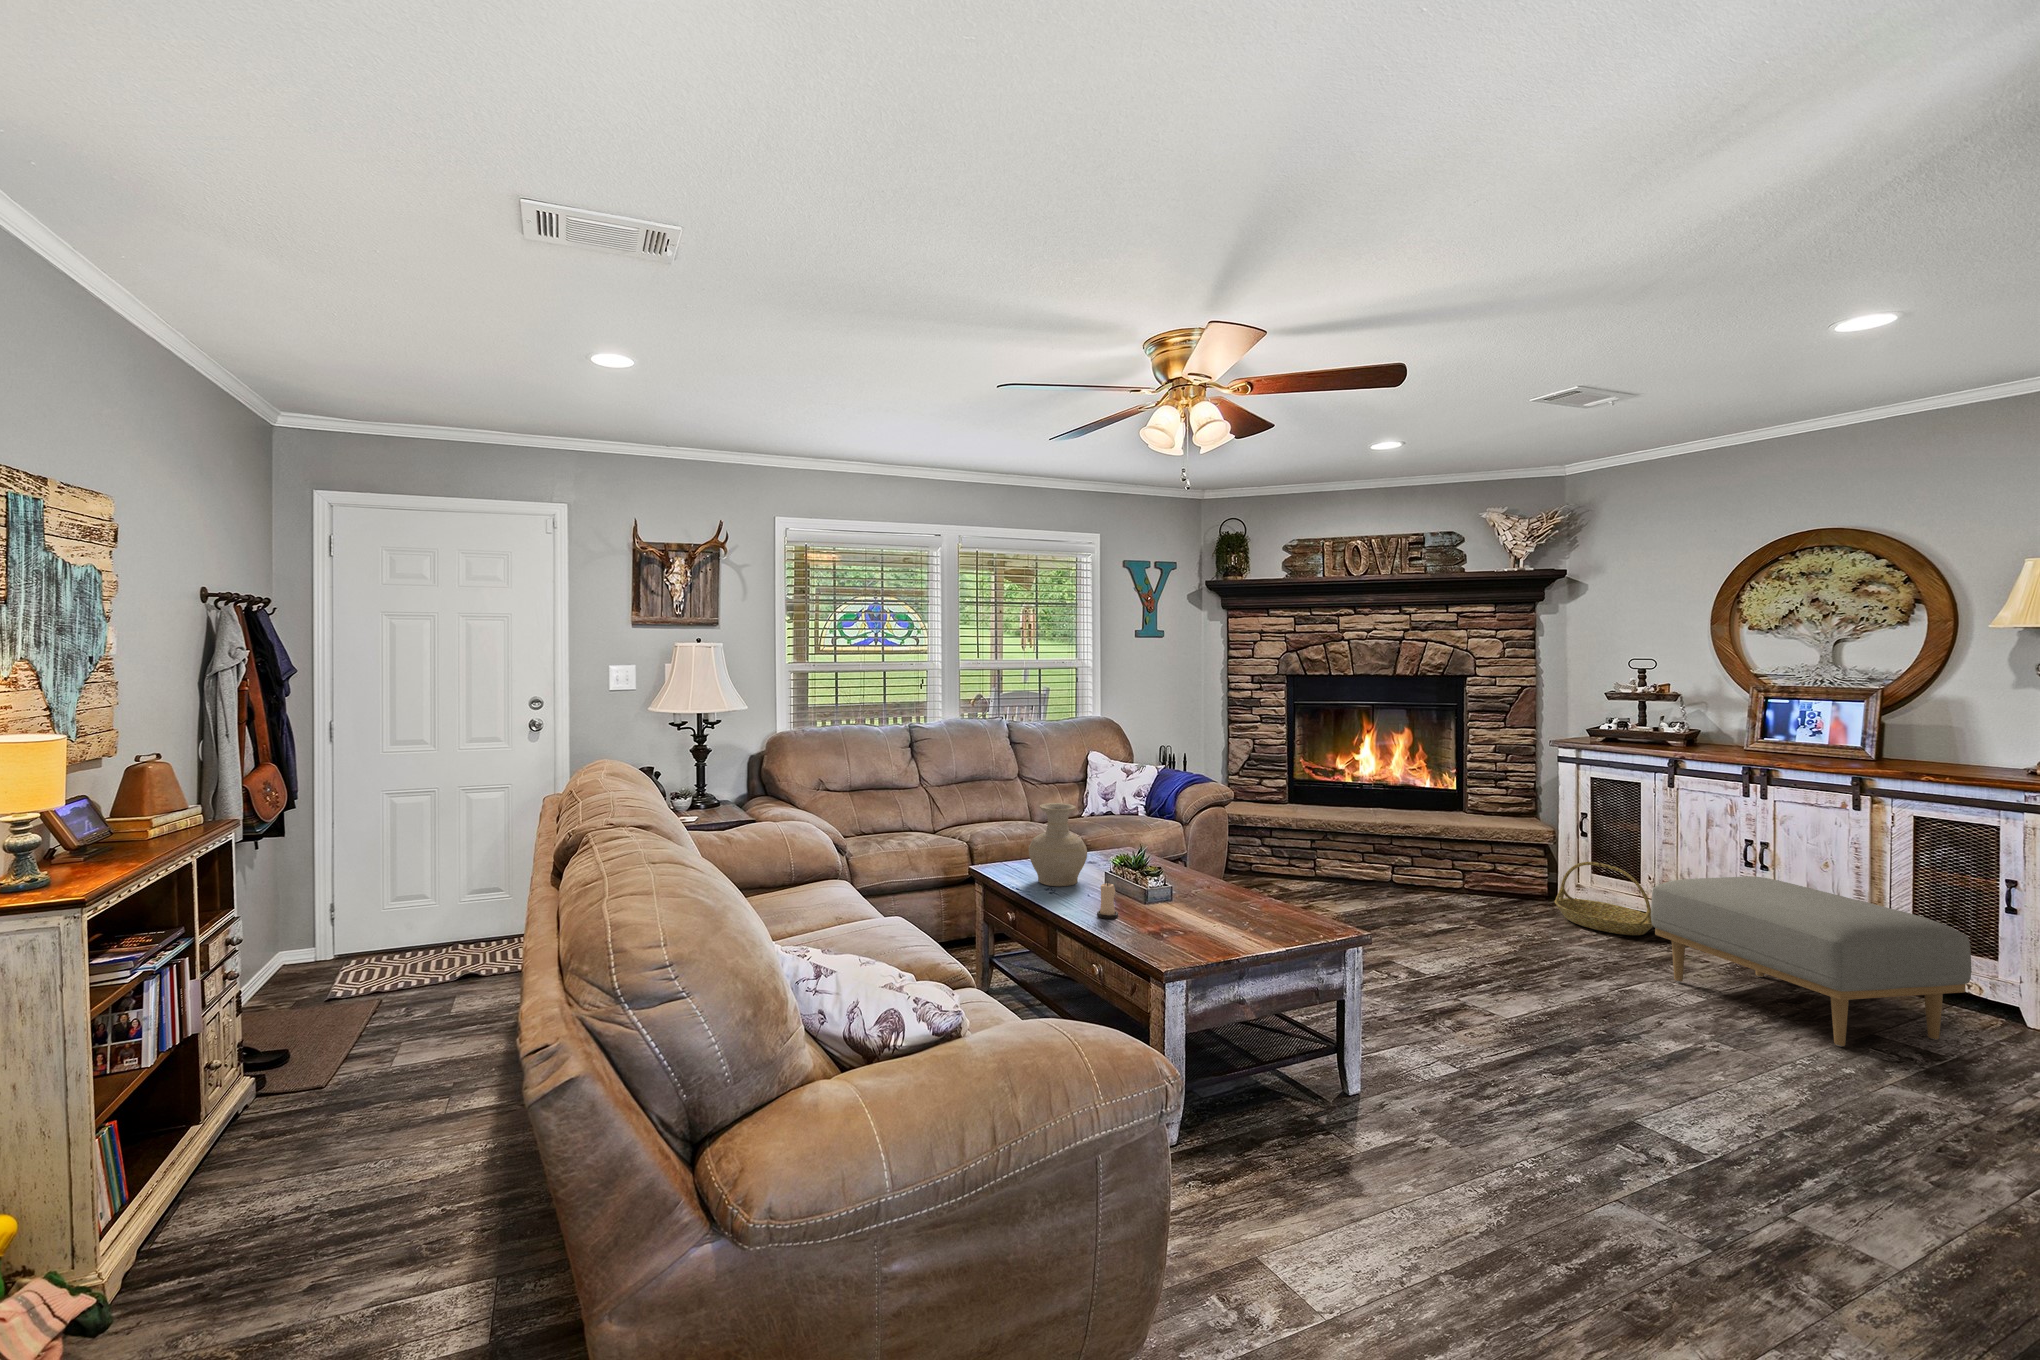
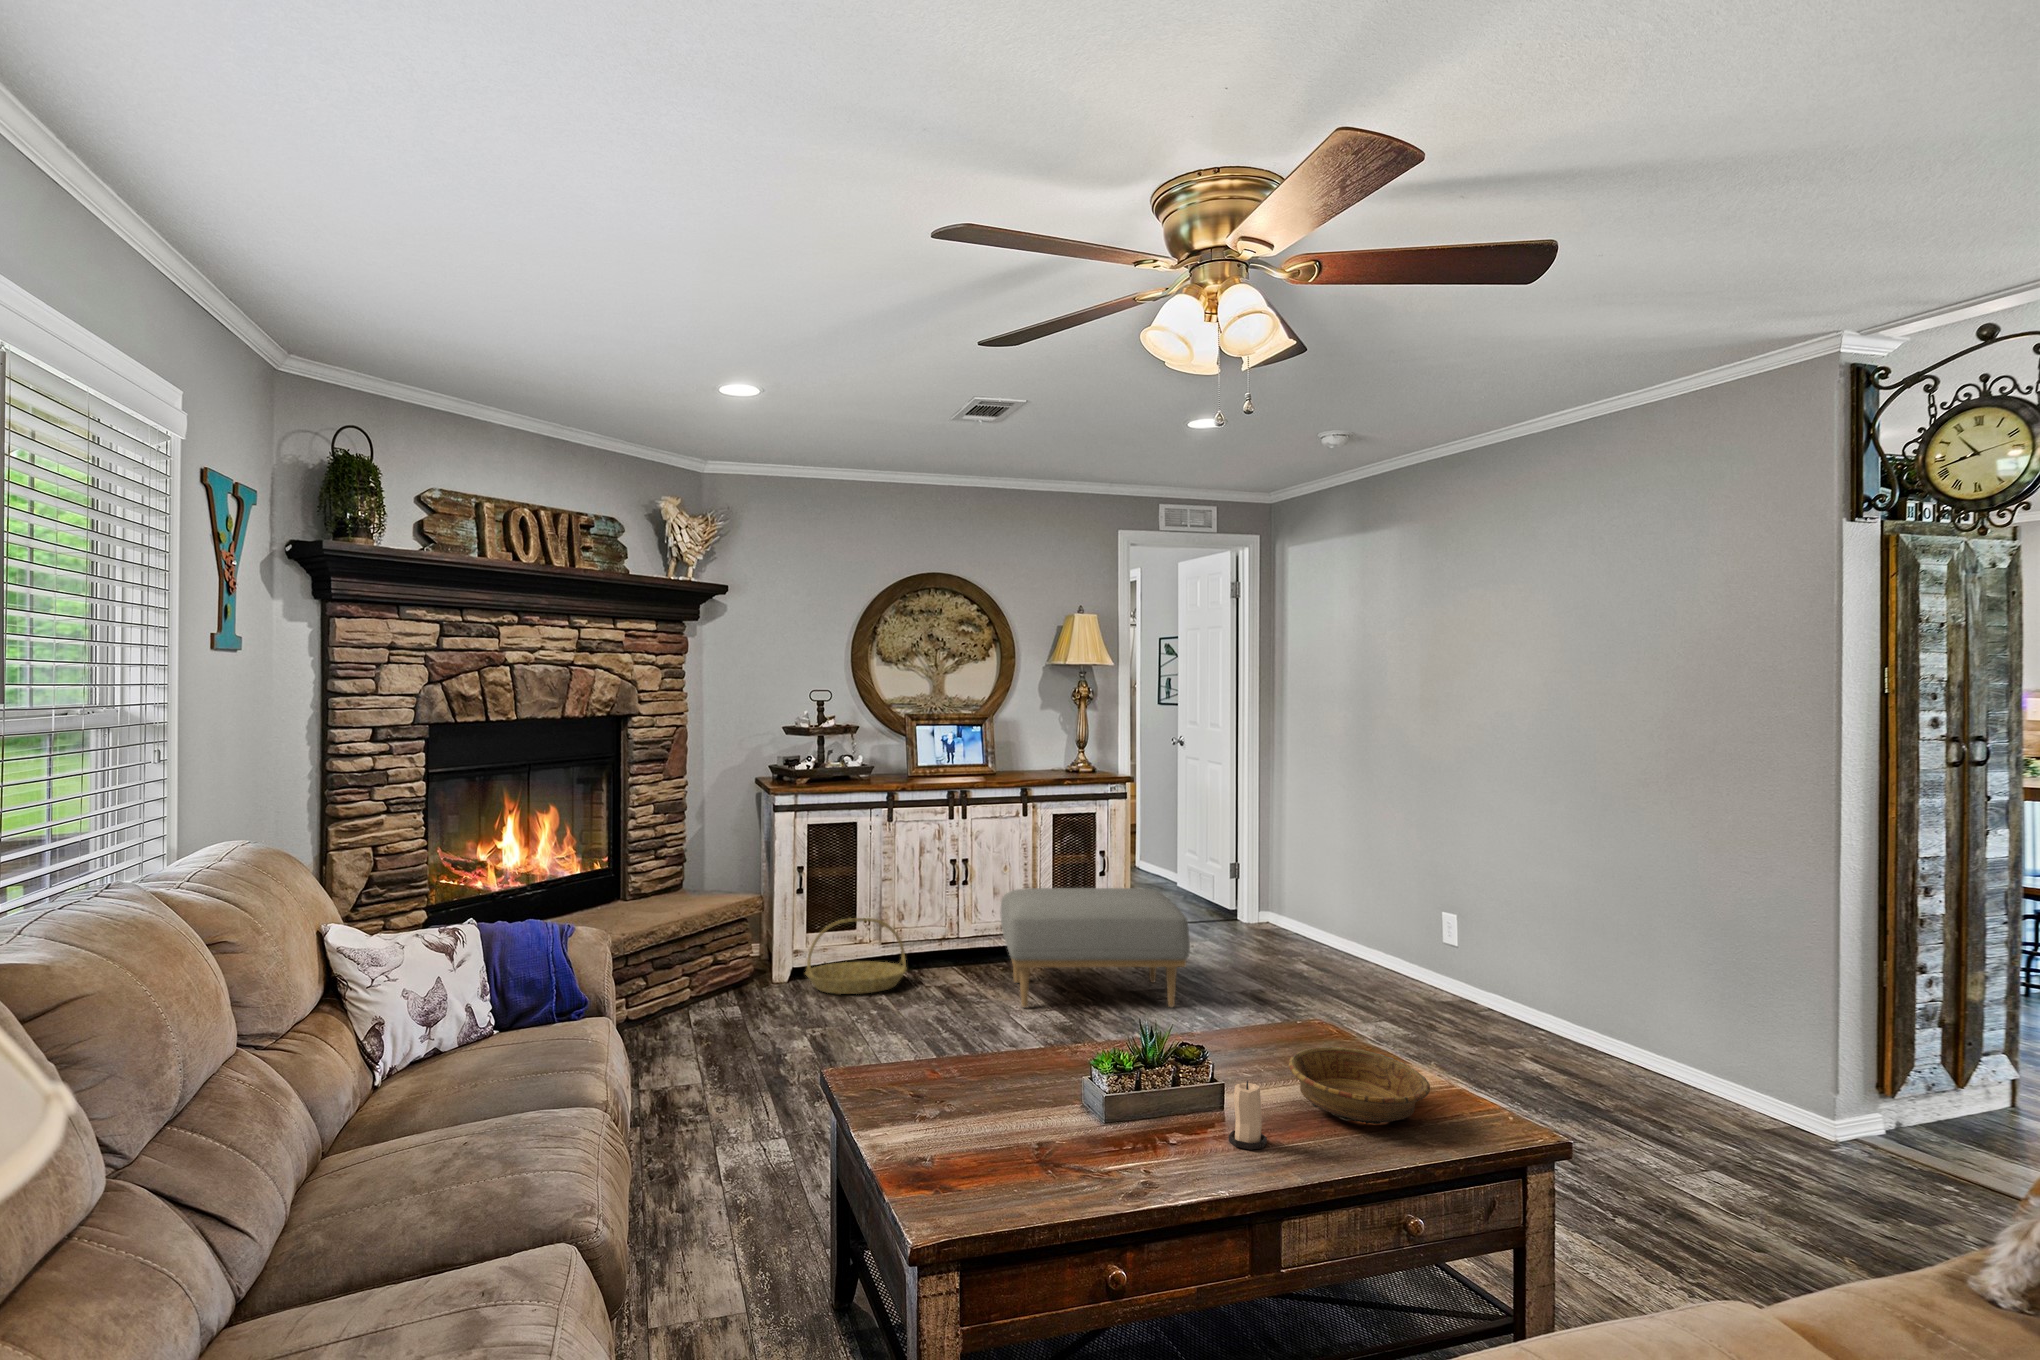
vase: present [1029,803,1087,886] -> none [939,988,1061,1174]
decorative bowl: none [1130,896,1218,944] -> present [1289,1046,1430,1124]

